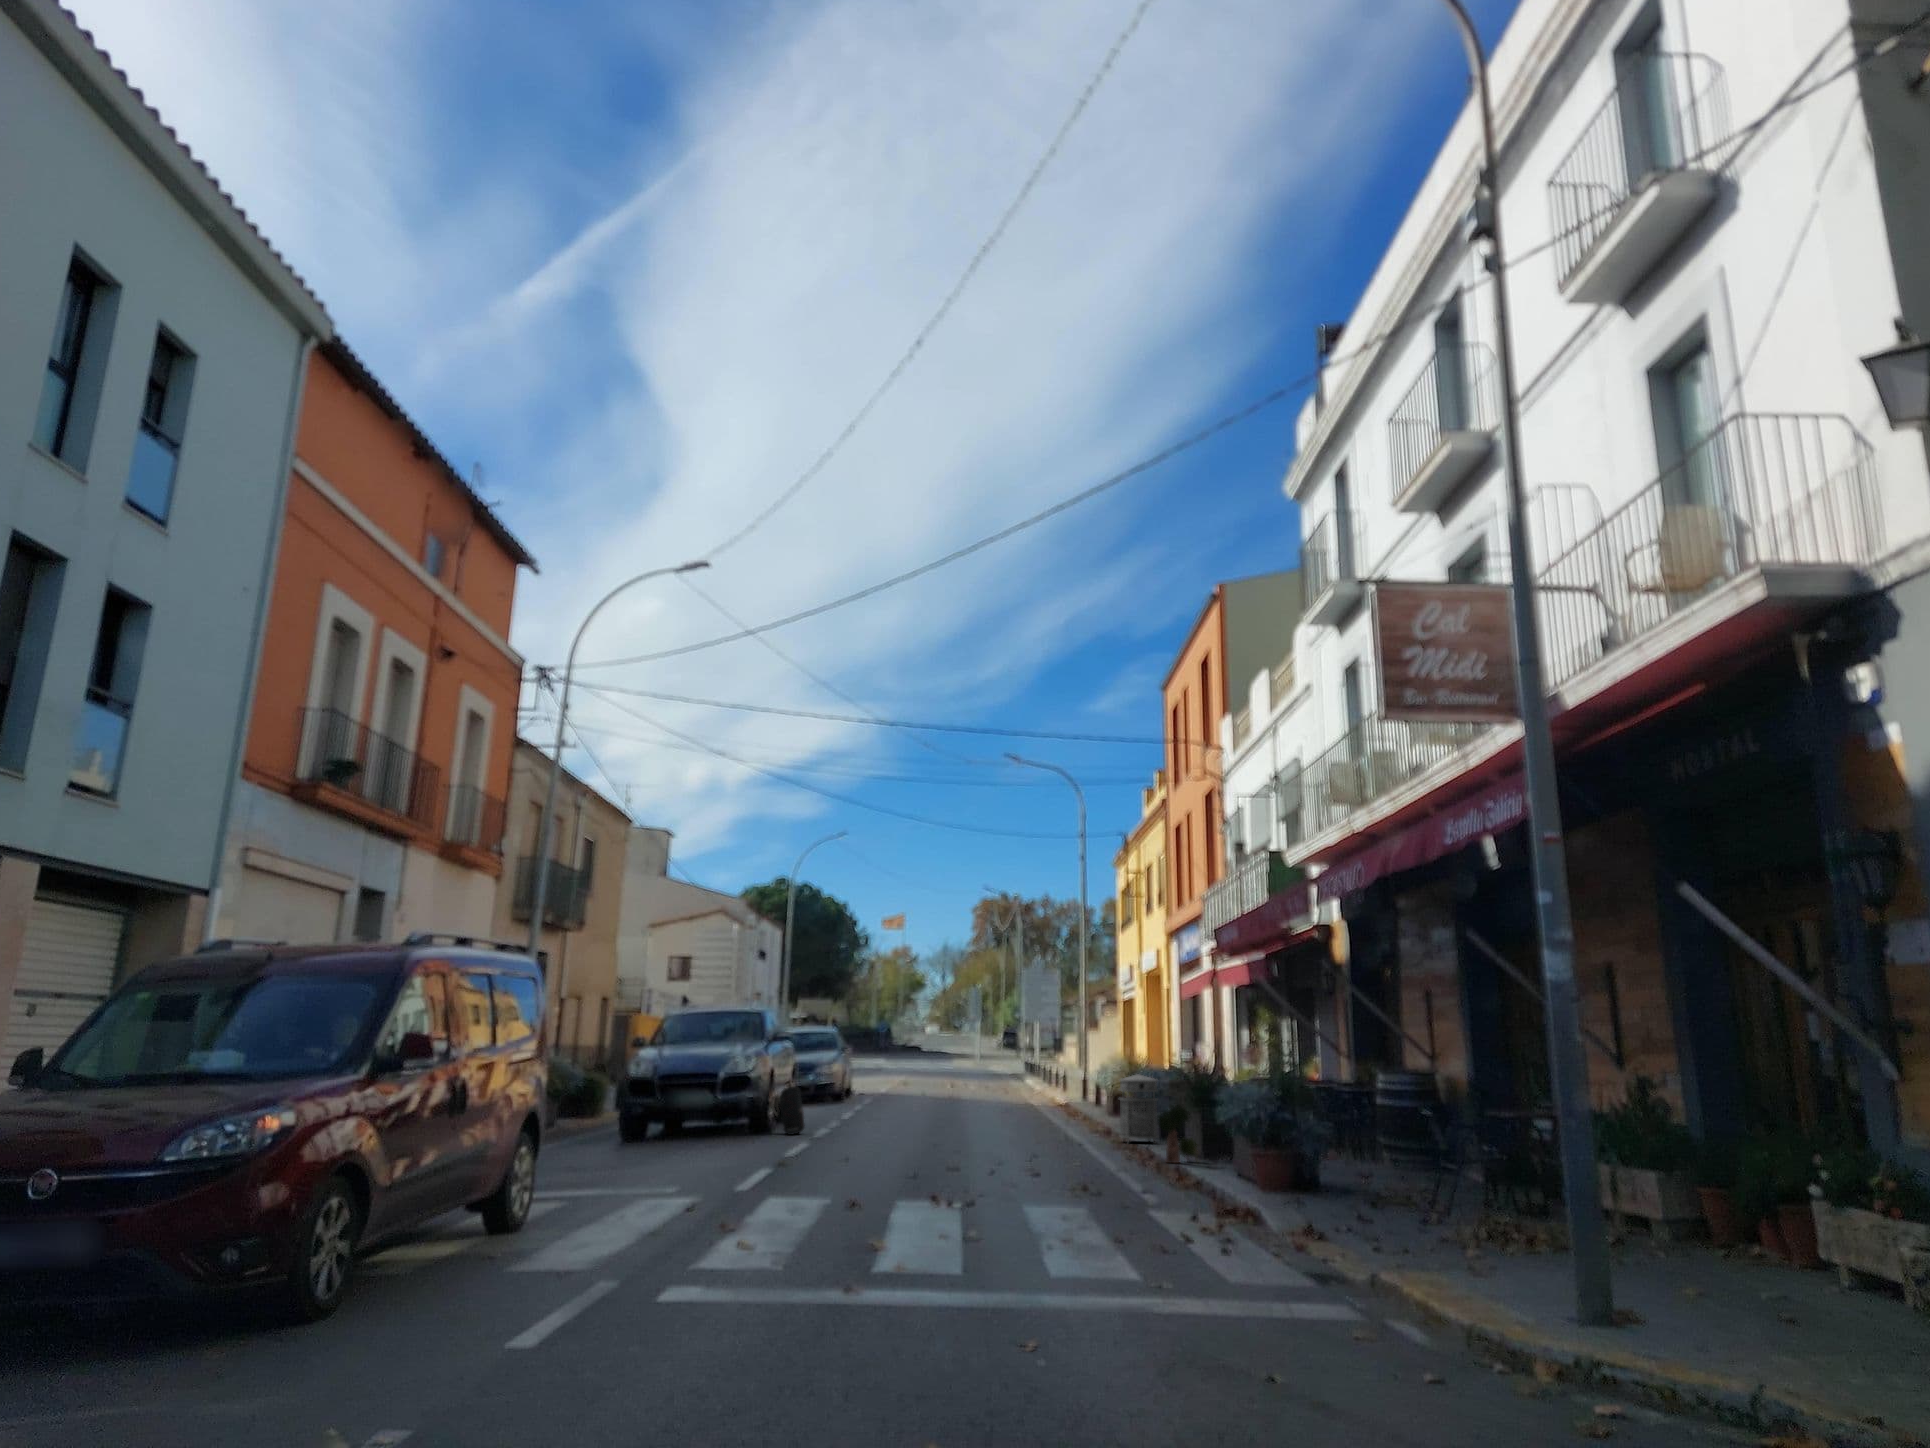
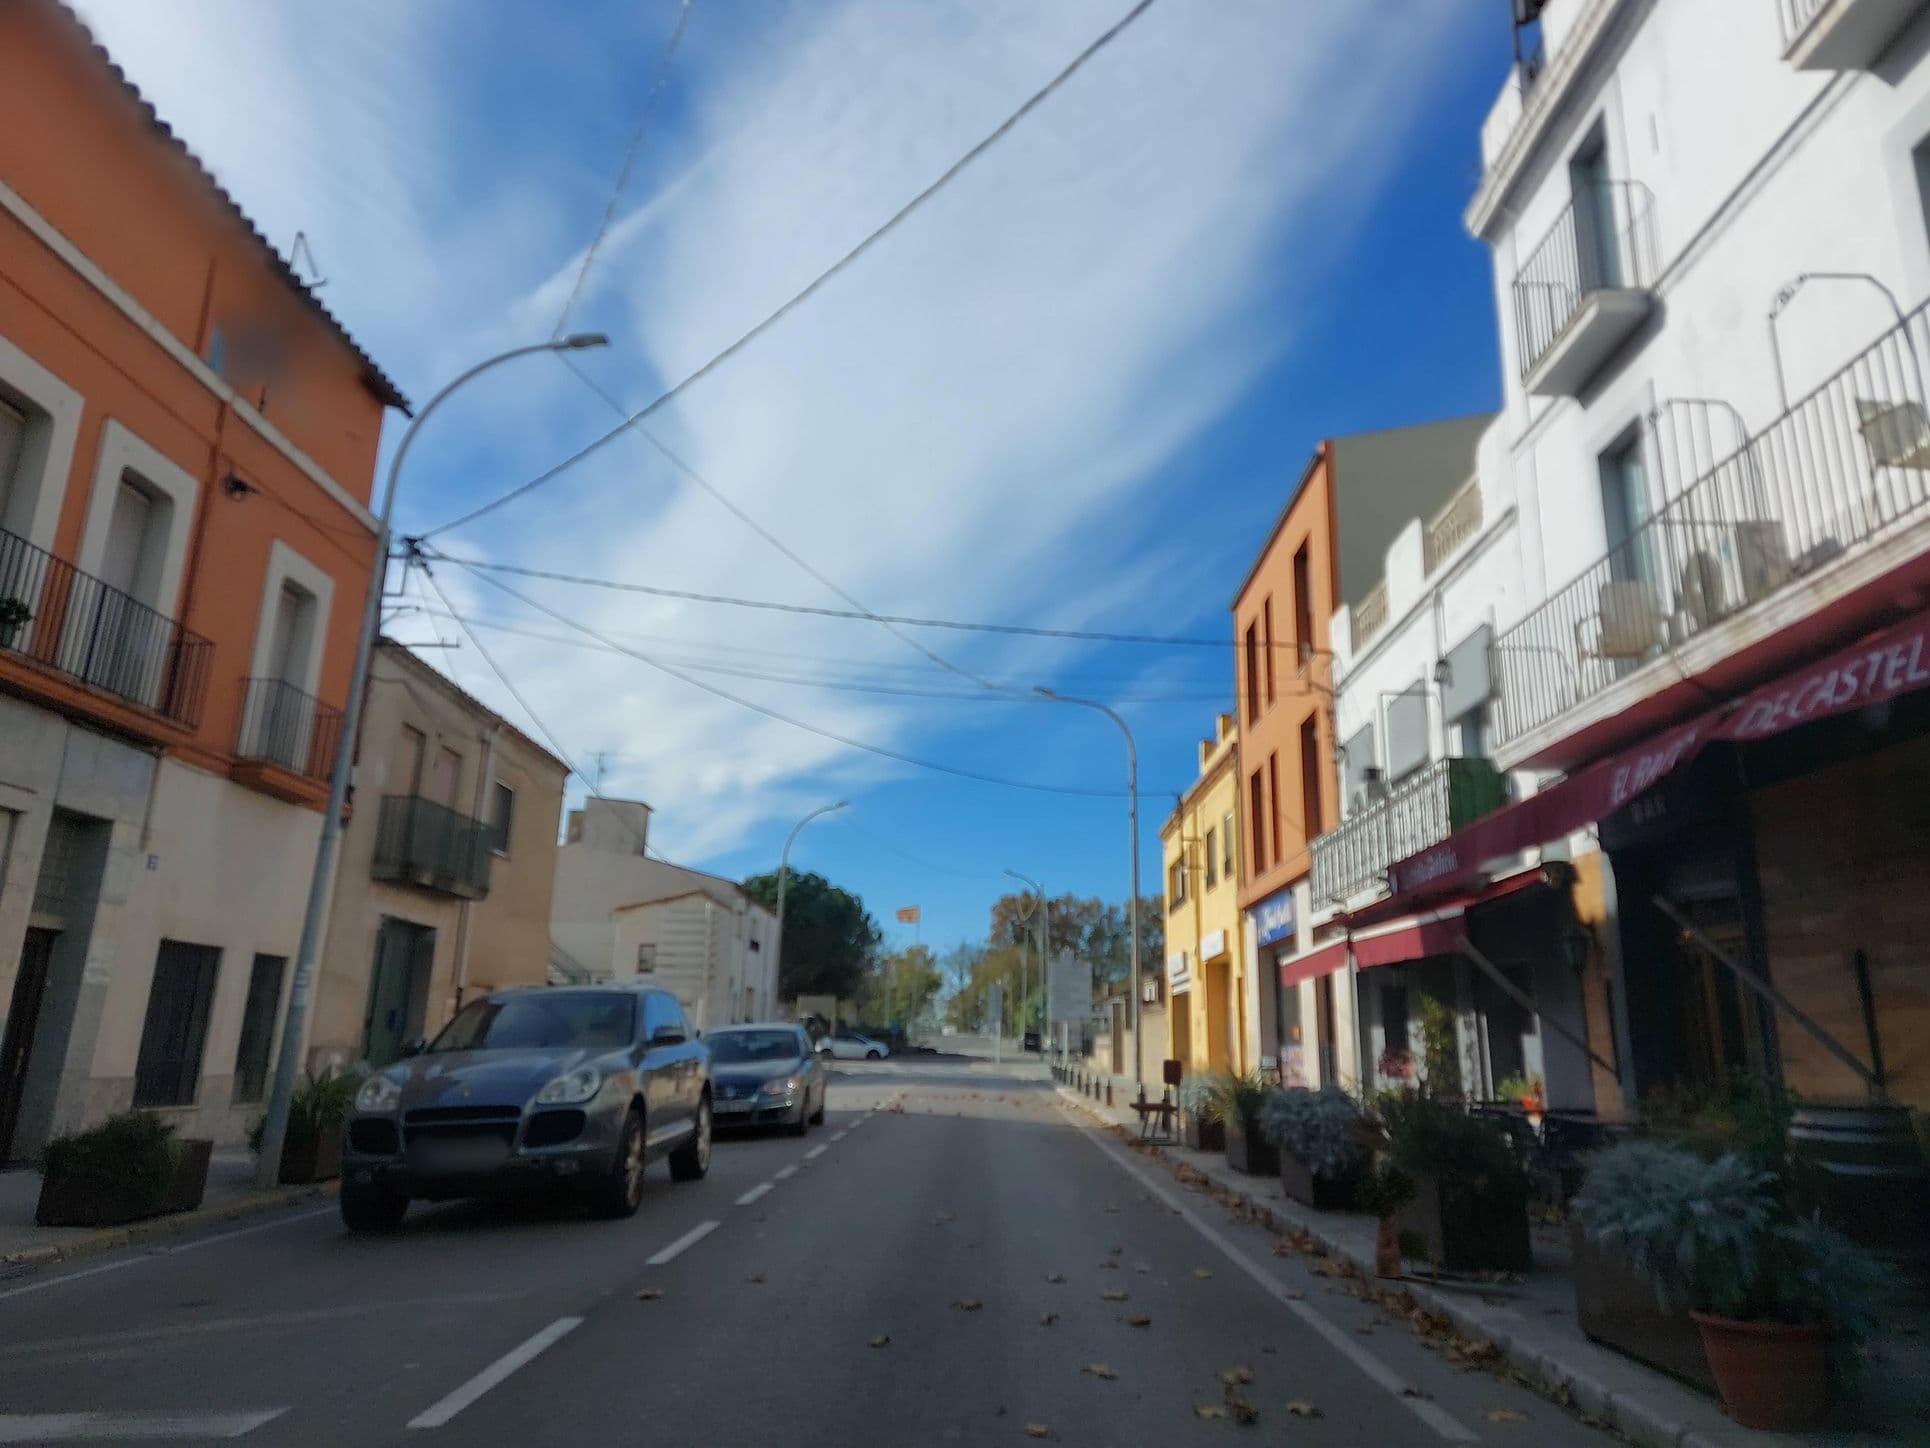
bench: none [1066,1052,1103,1114] -> present [1129,1059,1183,1145]
trash can: present [1120,1074,1158,1142] -> none [1246,1100,1314,1216]
backpack: present [771,1086,805,1135] -> none [687,1118,741,1196]

